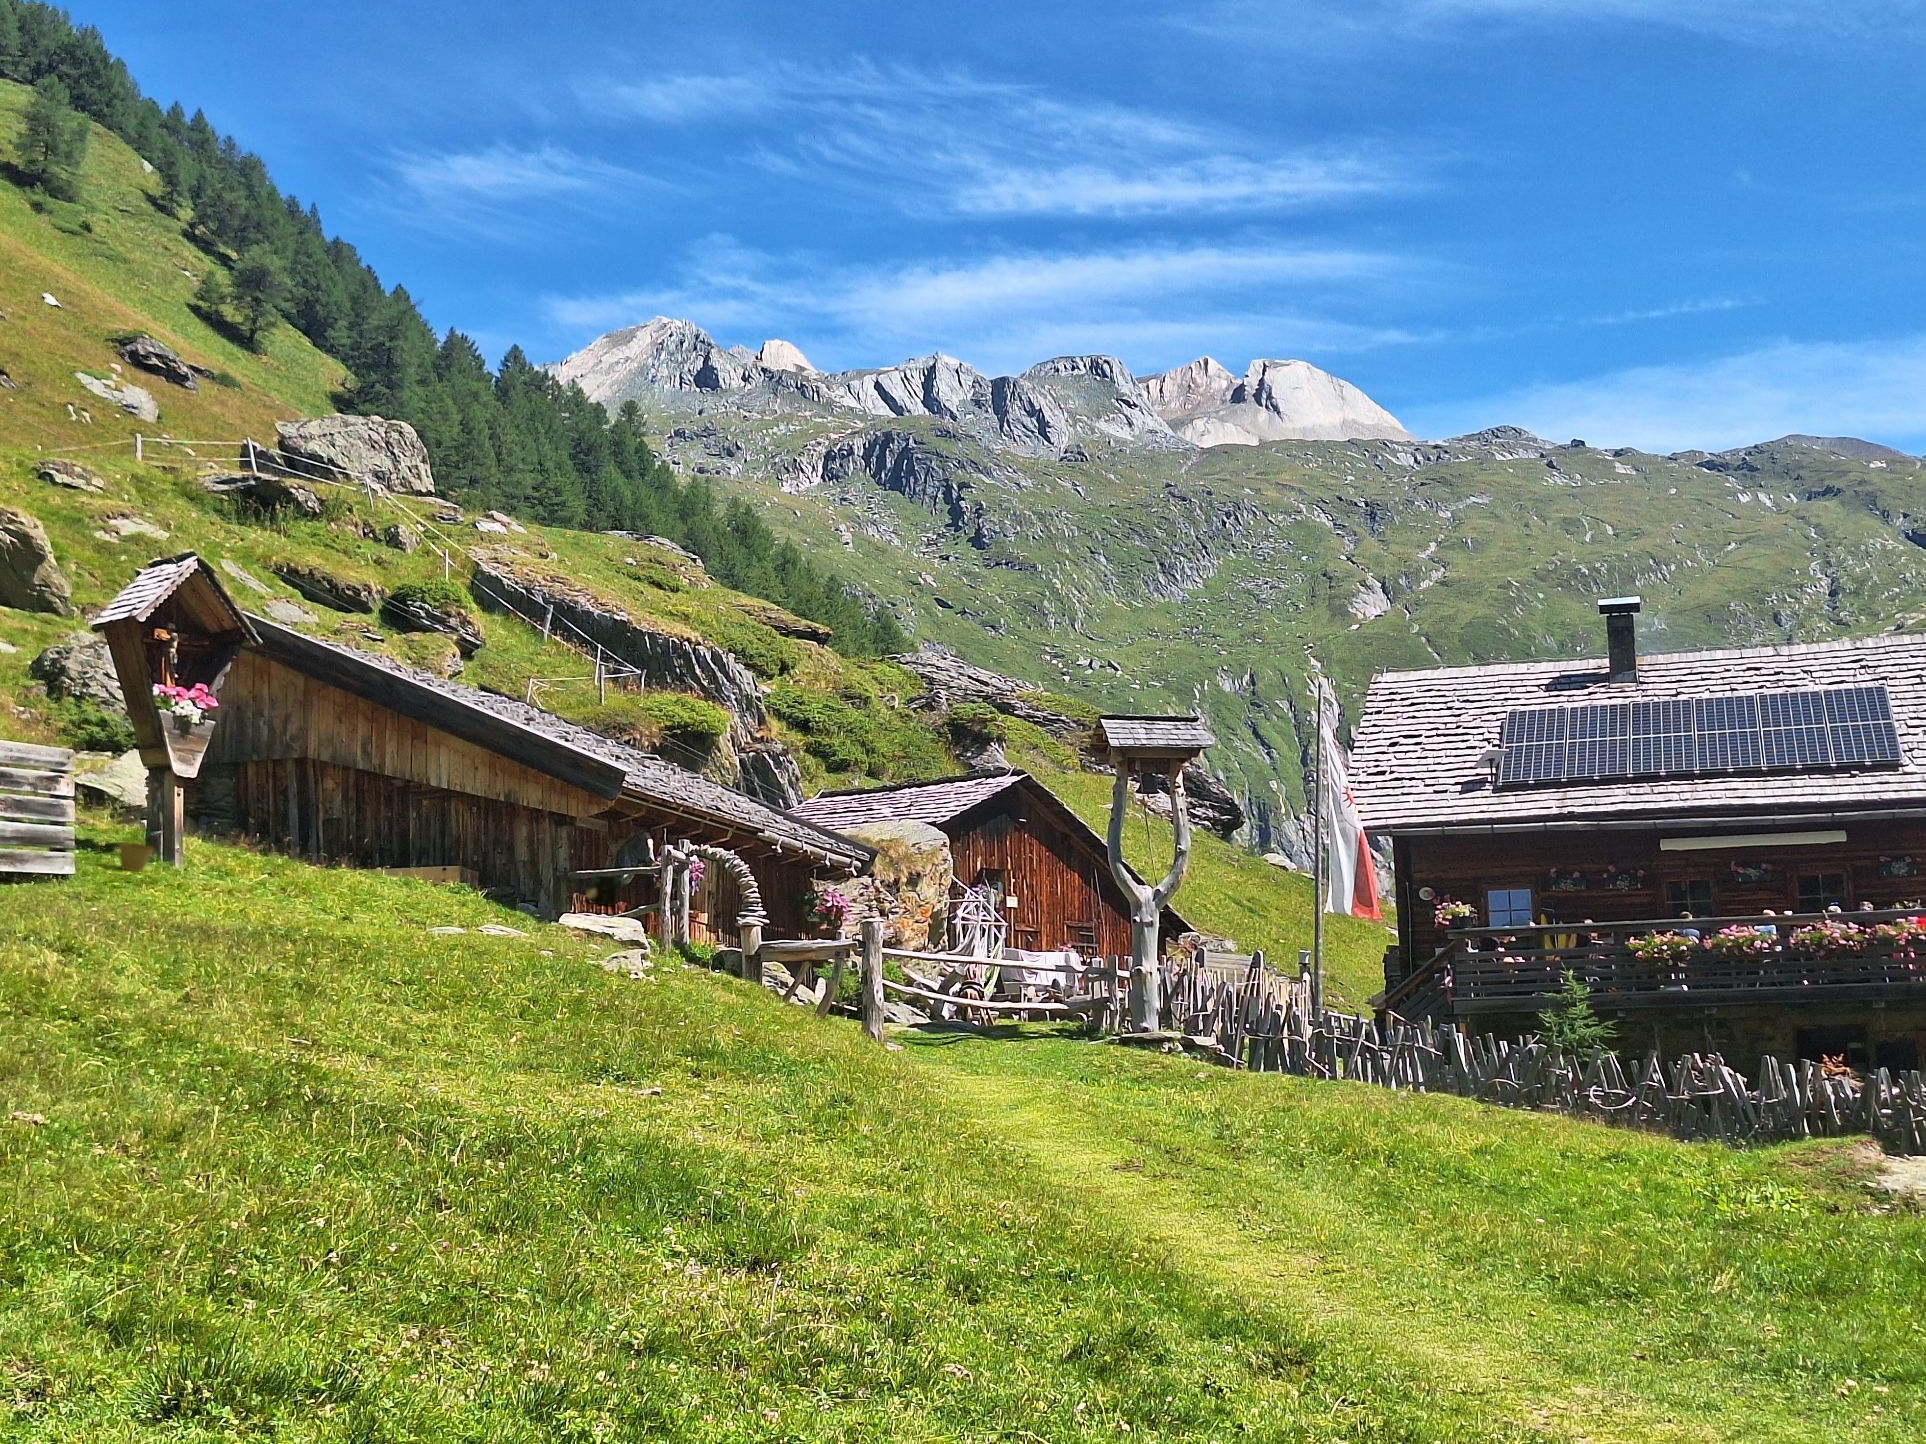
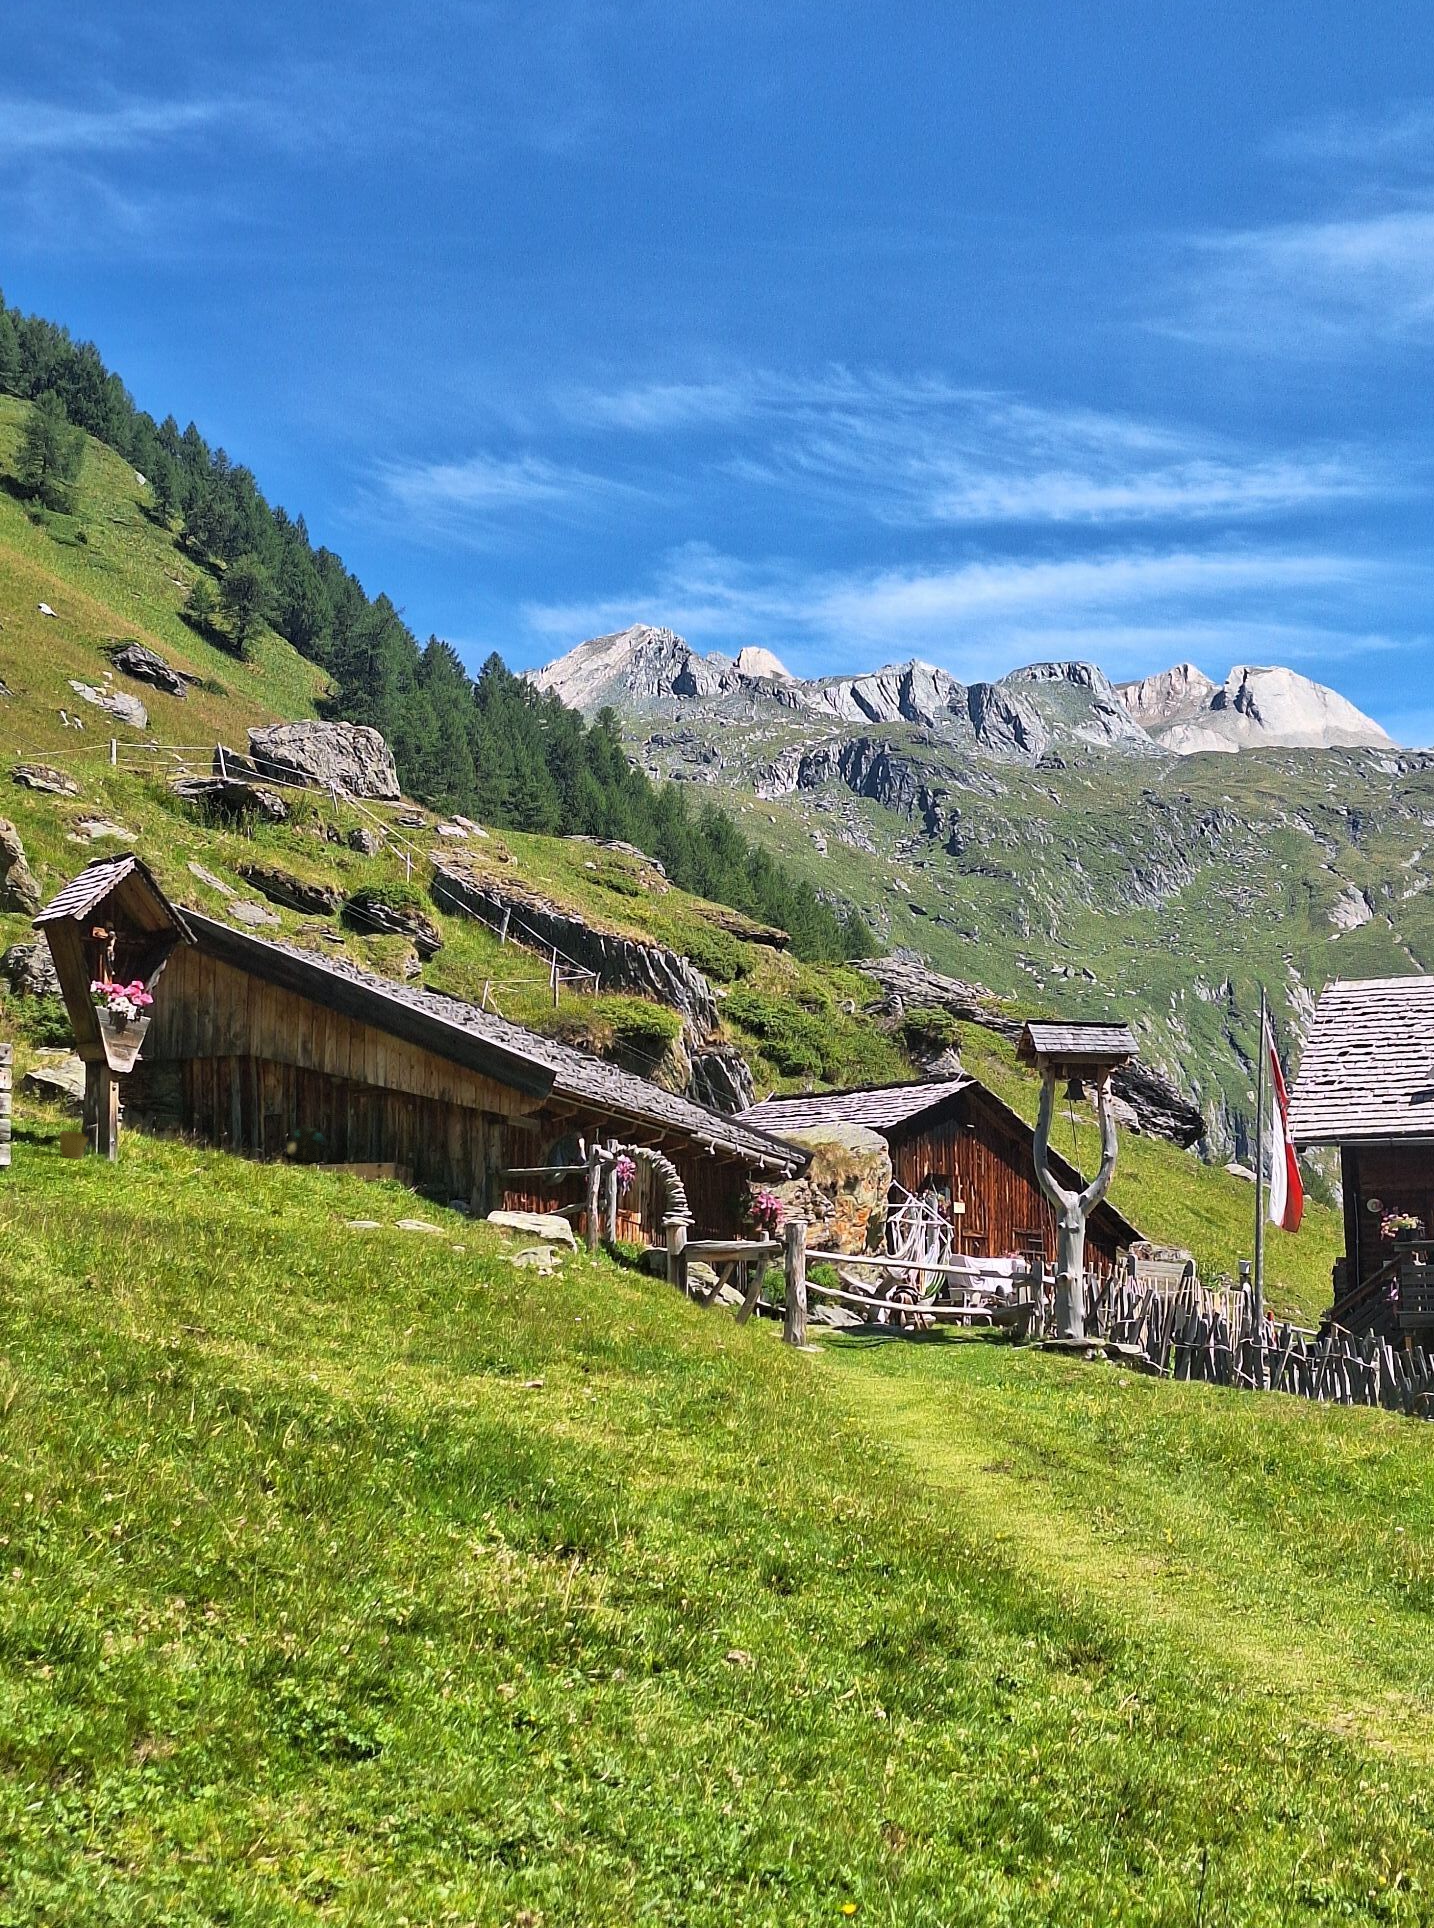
backpack: present [585,873,622,906] -> present [287,1125,324,1162]

